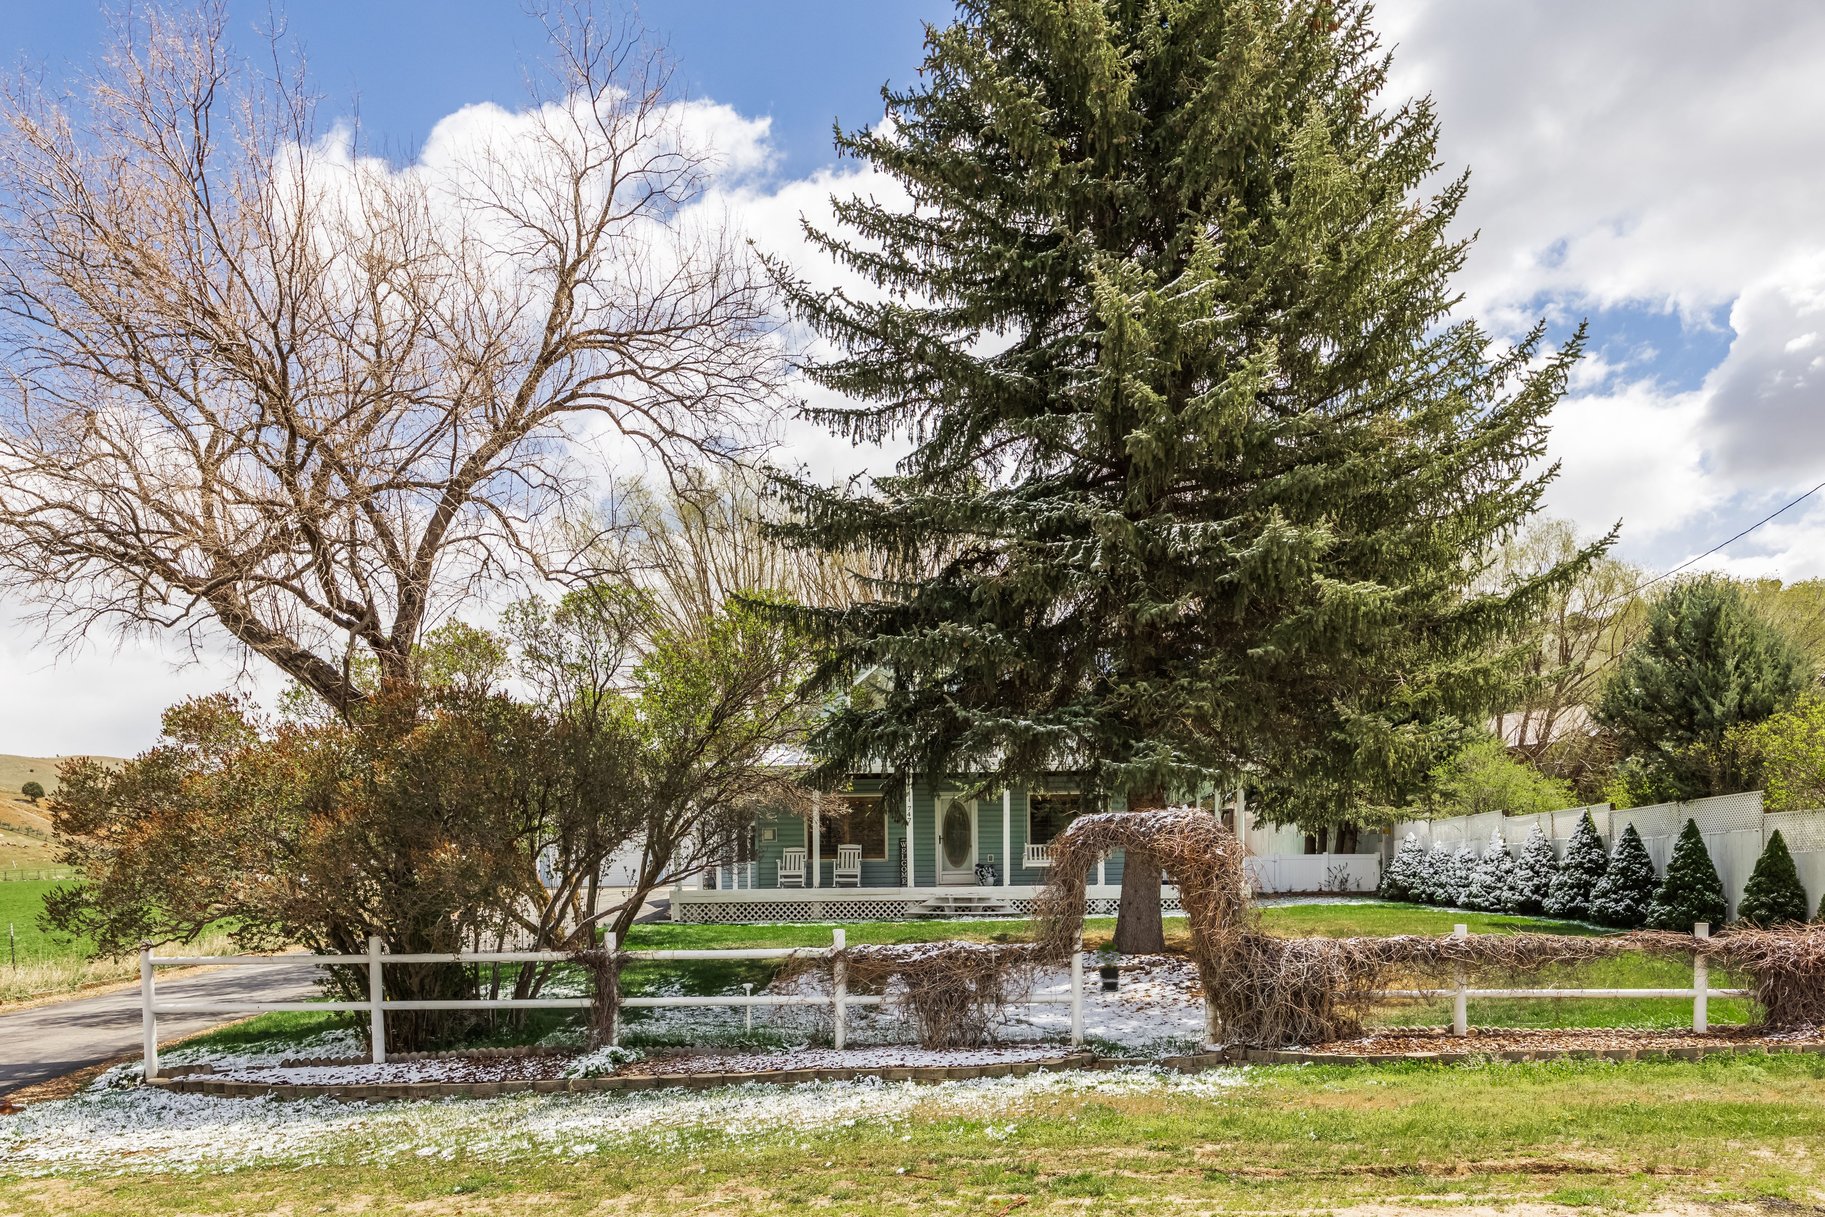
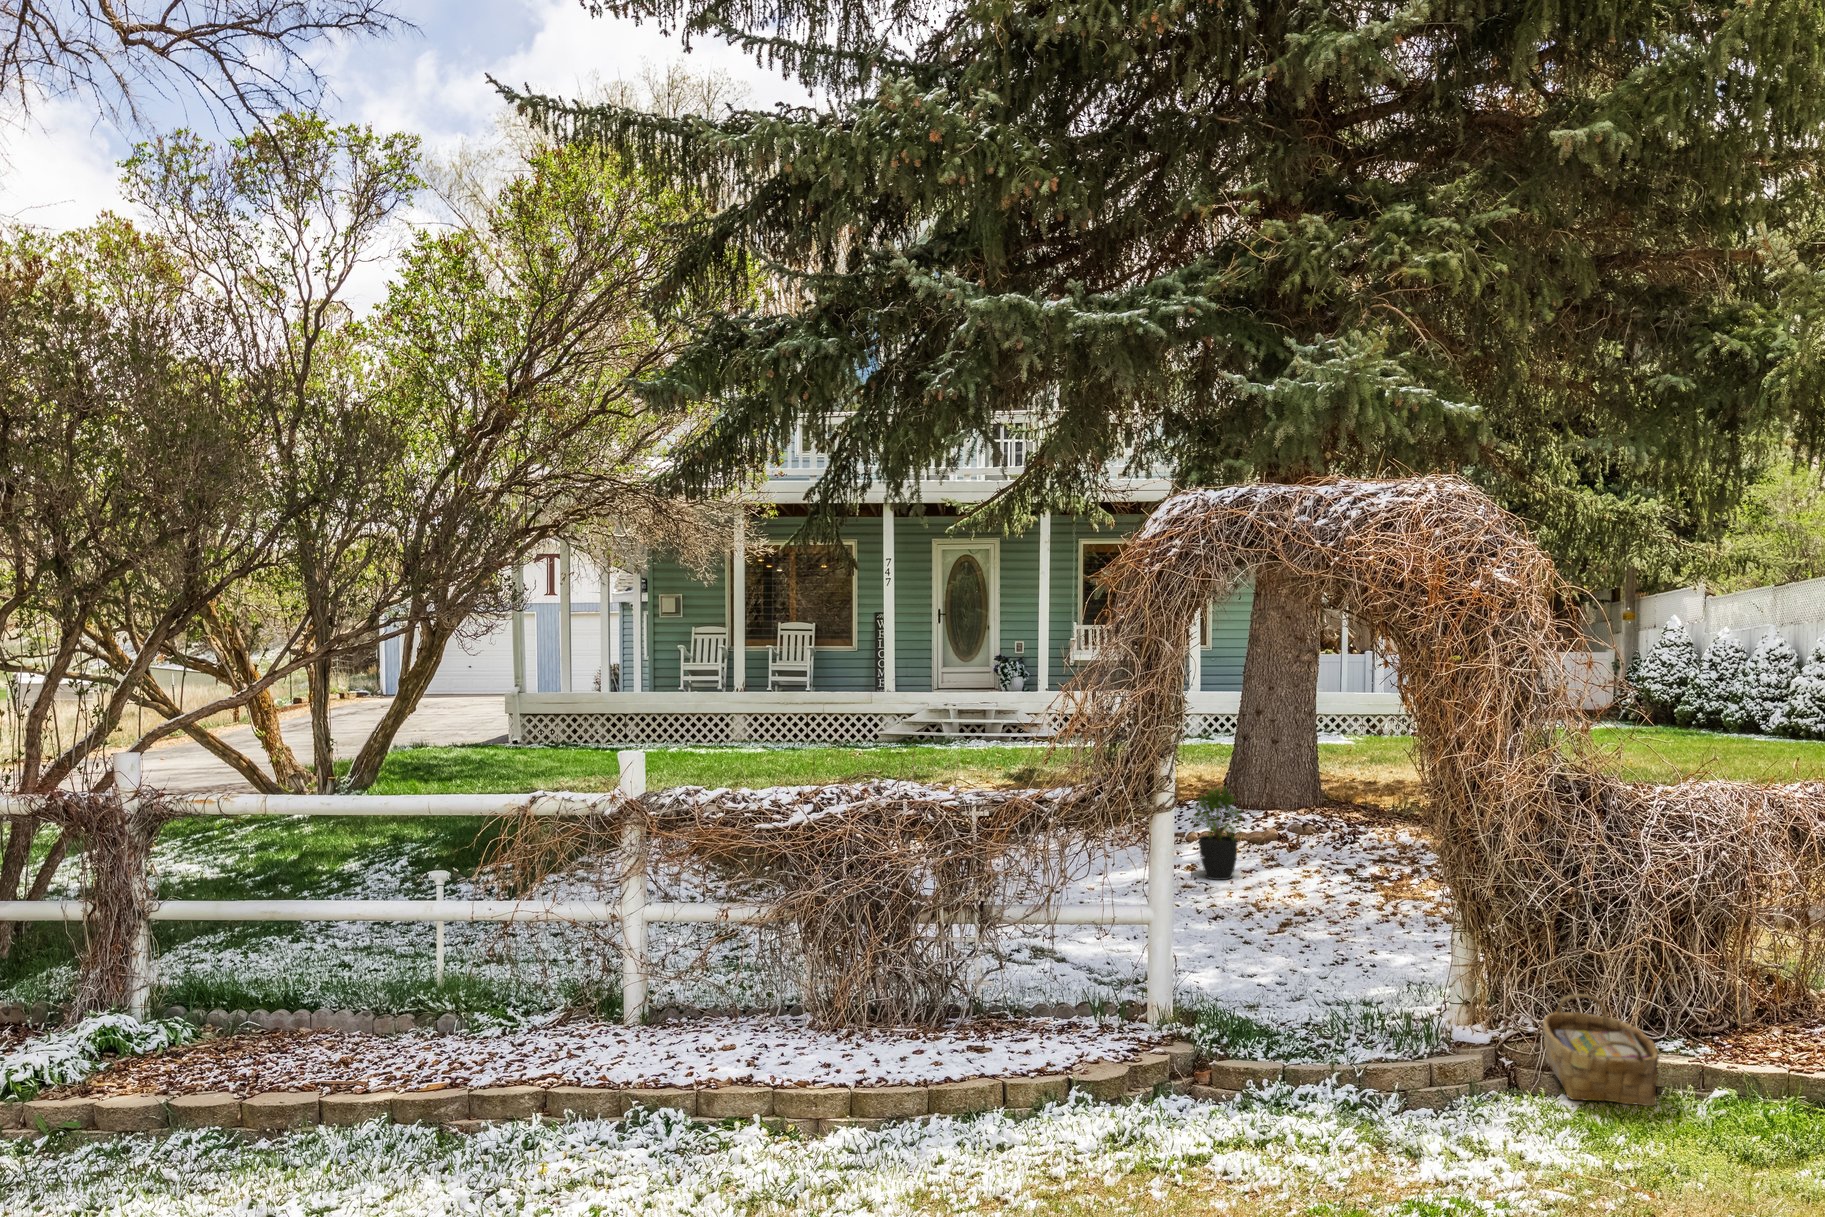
woven basket: none [1231,1022,1273,1066] -> present [1543,994,1659,1106]

